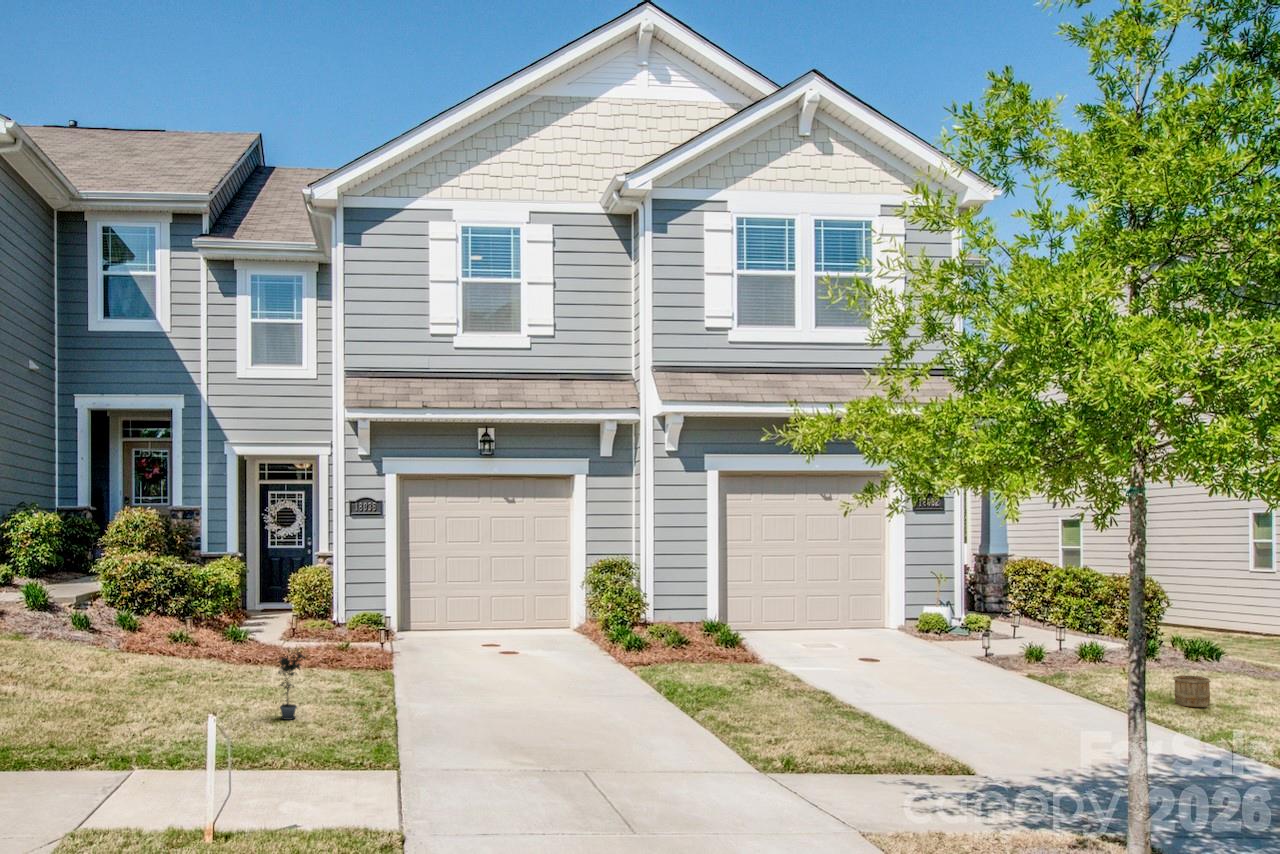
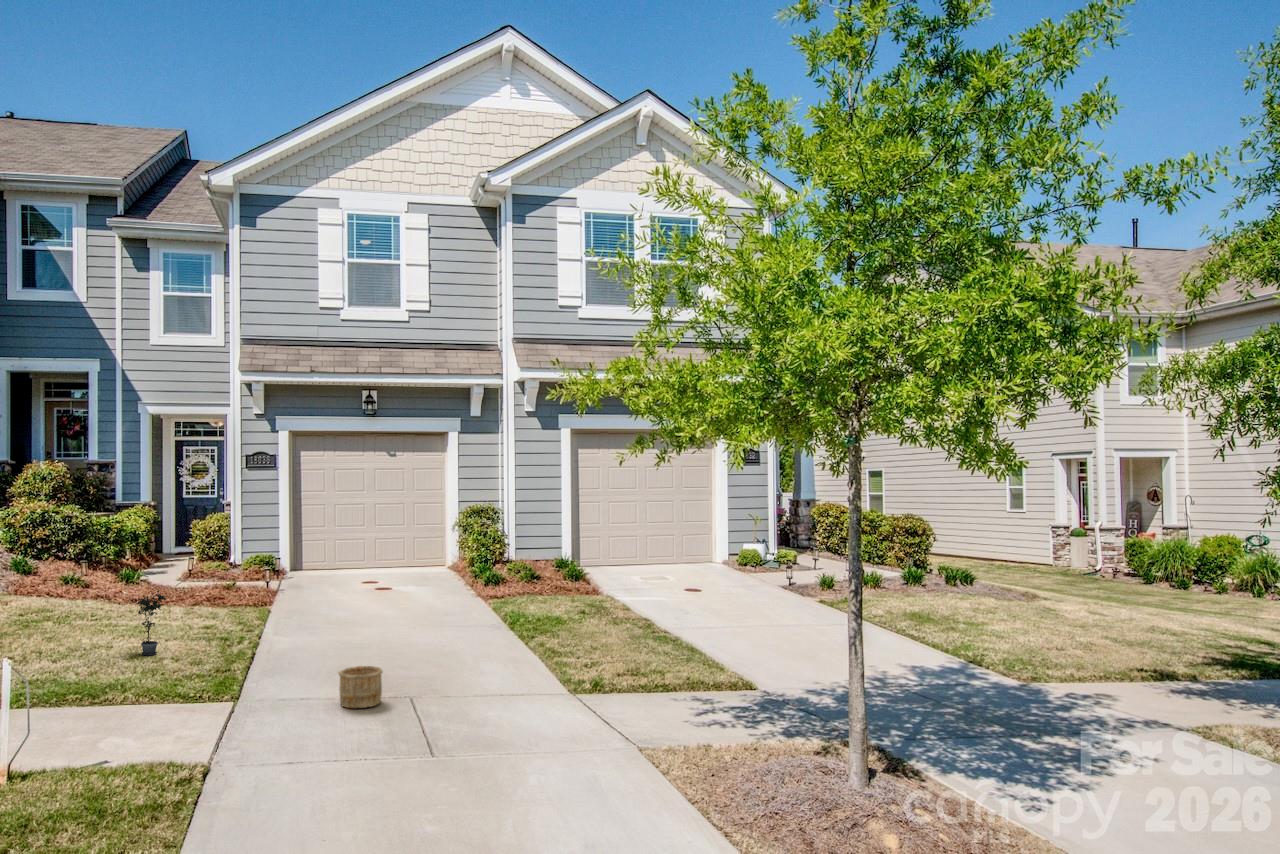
wooden bucket: present [1173,675,1211,707] -> present [339,666,383,708]

